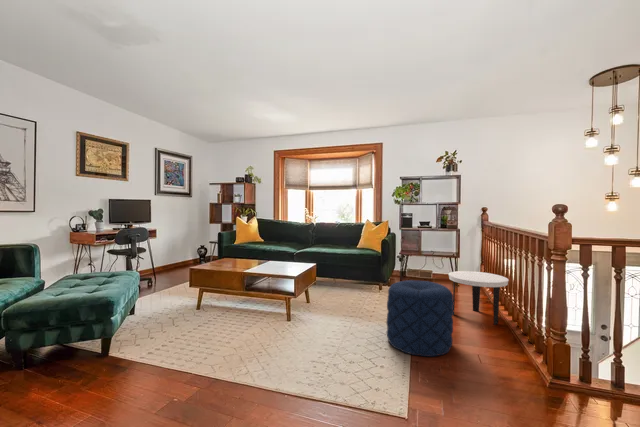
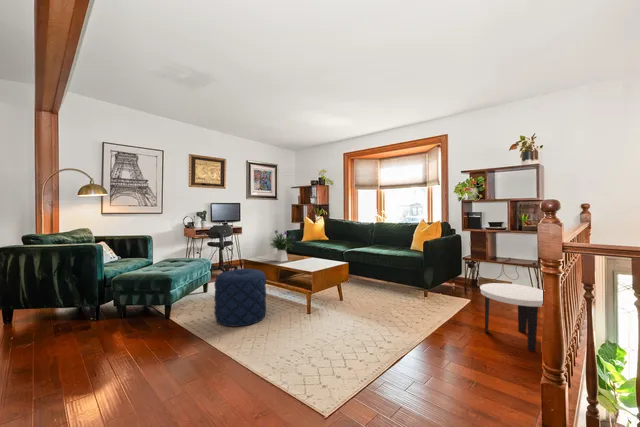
flower arrangement: none [217,229,255,267] -> present [271,230,295,262]
pouf: present [387,280,454,356] -> present [214,269,266,327]

